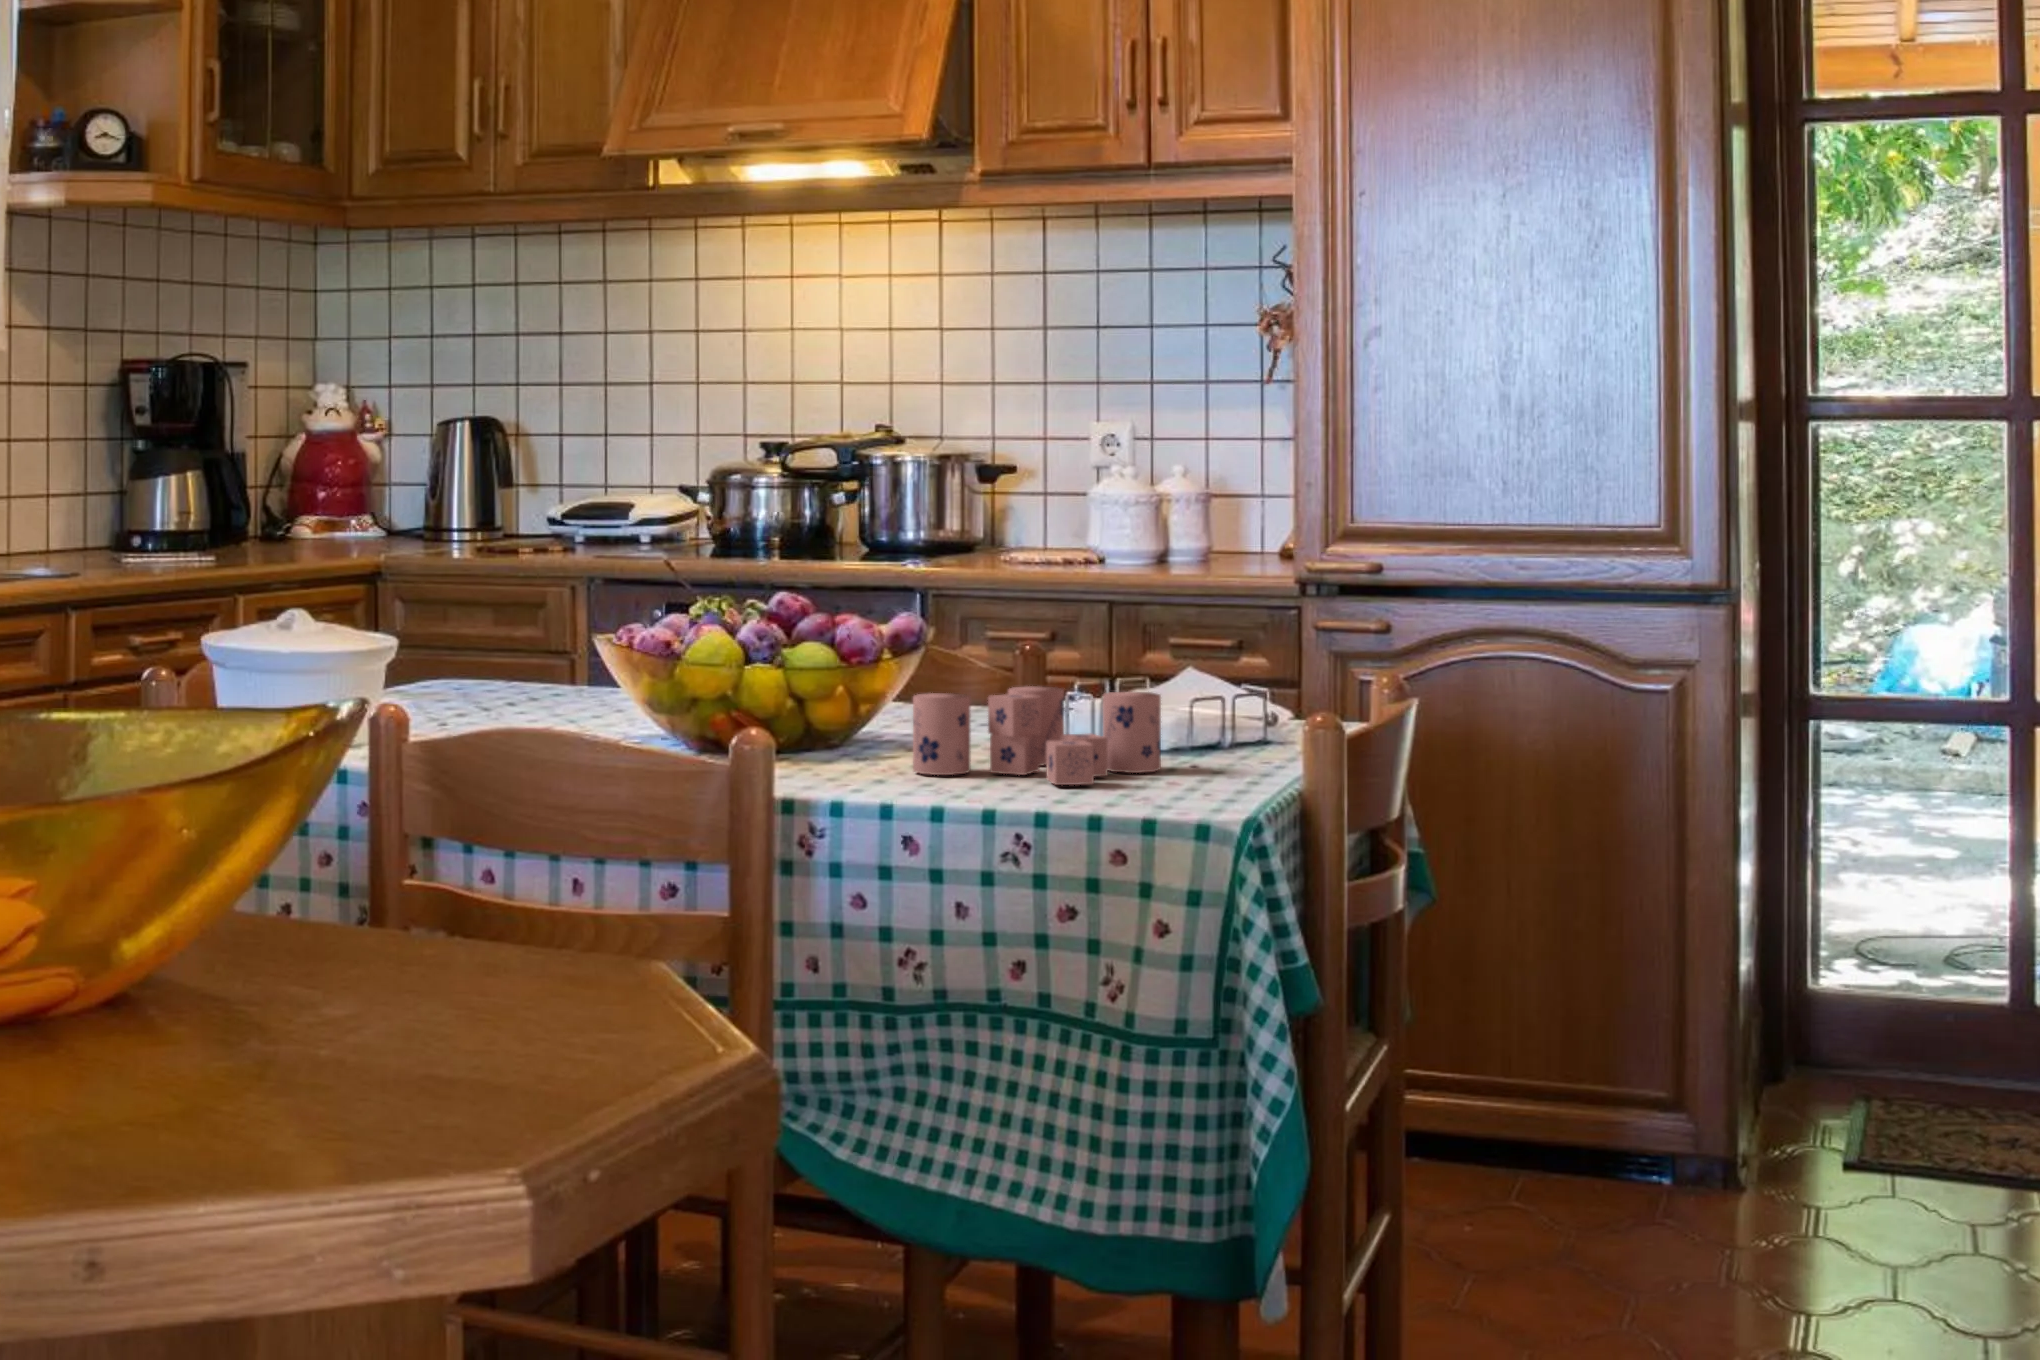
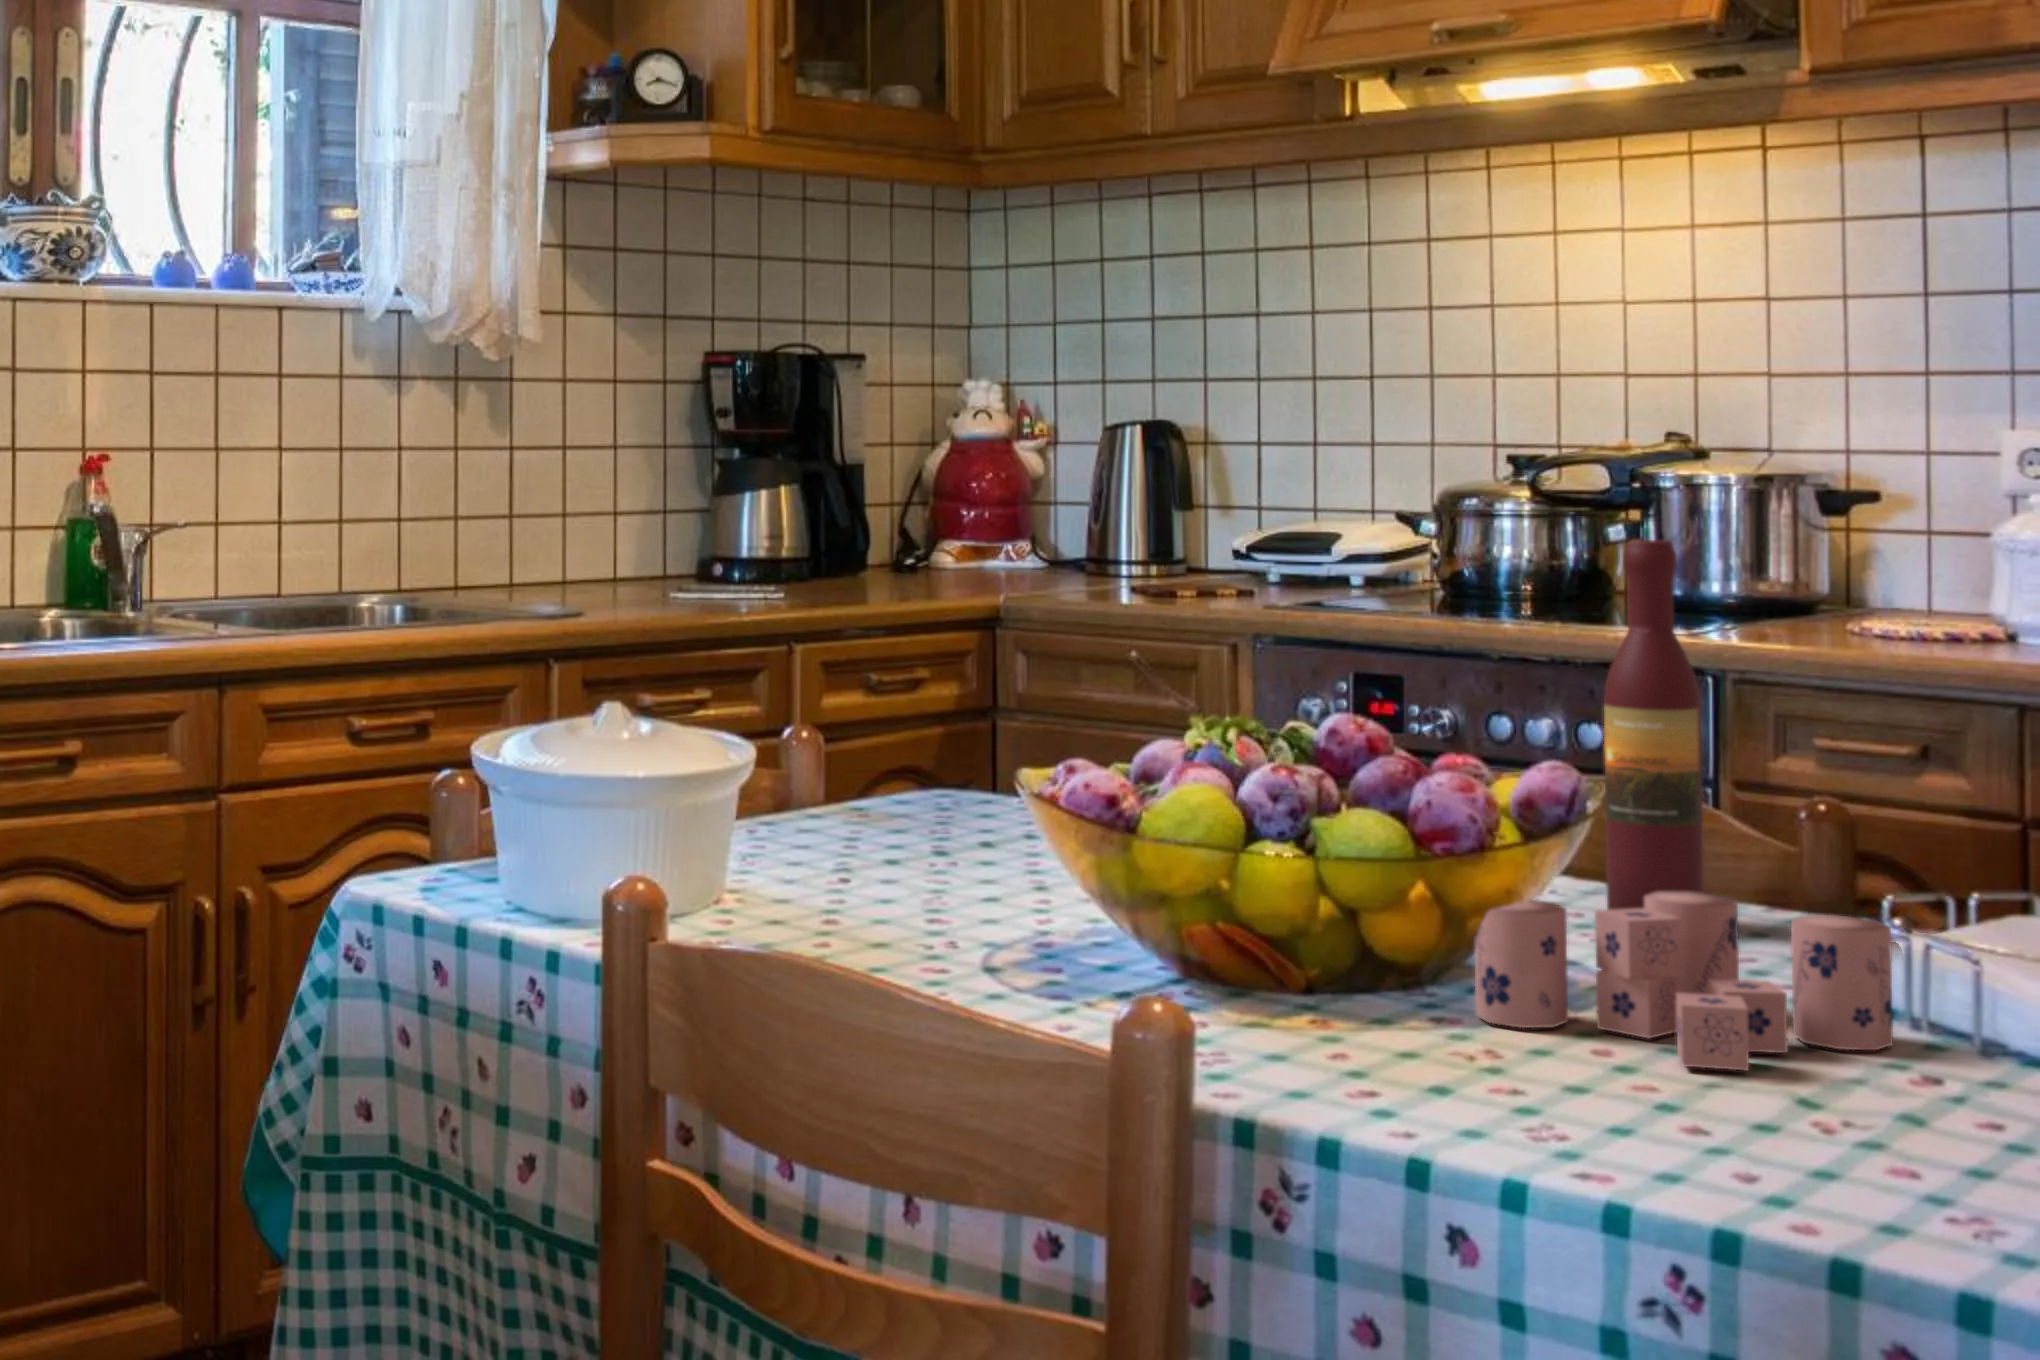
wine bottle: none [948,466,1008,728] -> present [1604,540,1704,910]

